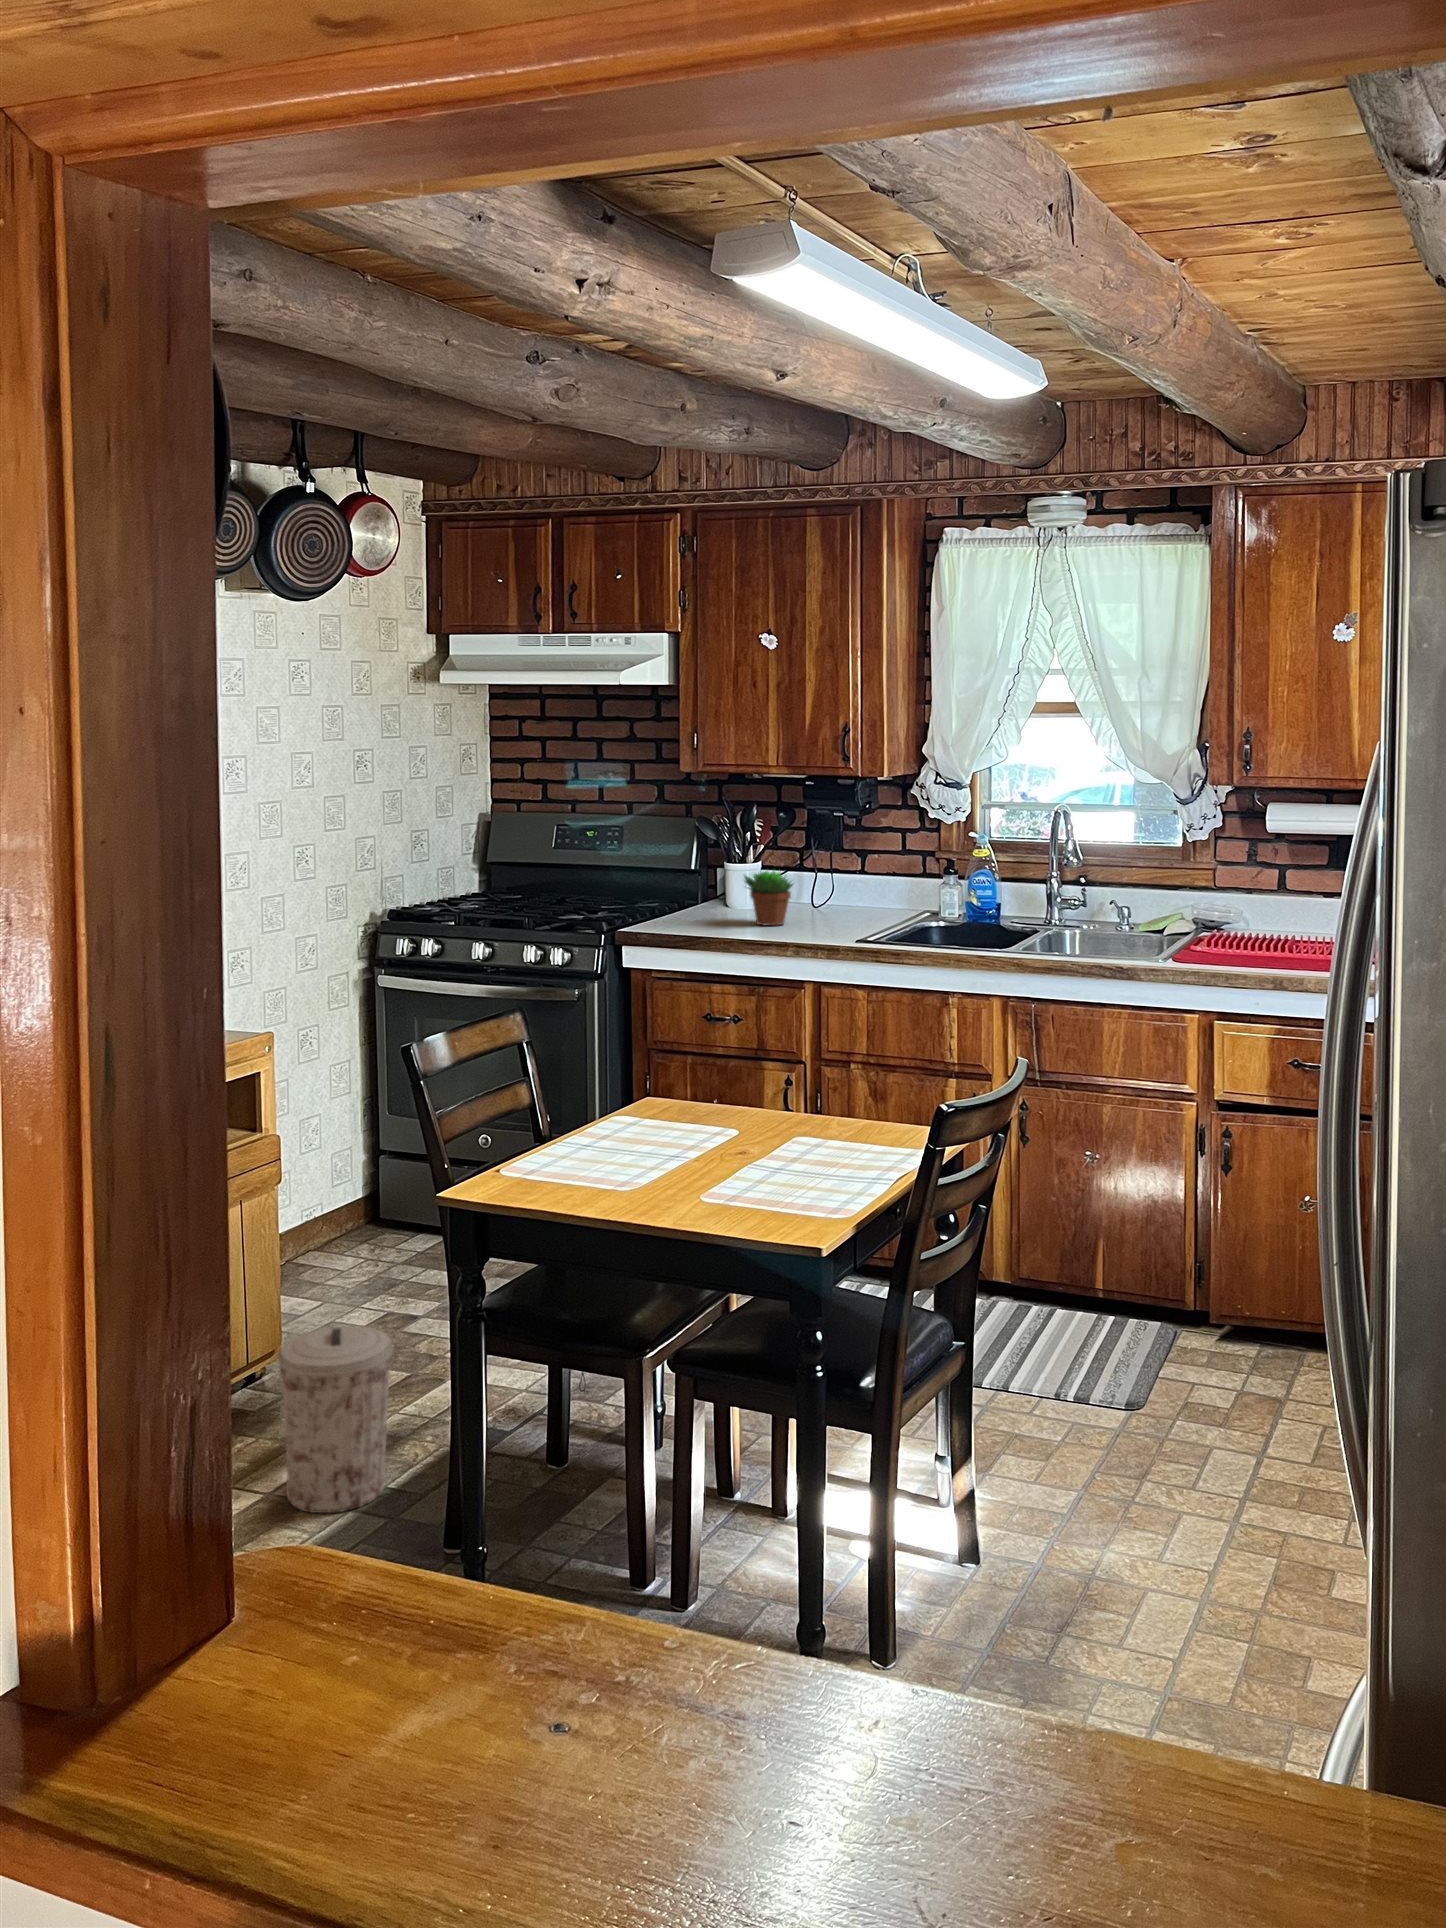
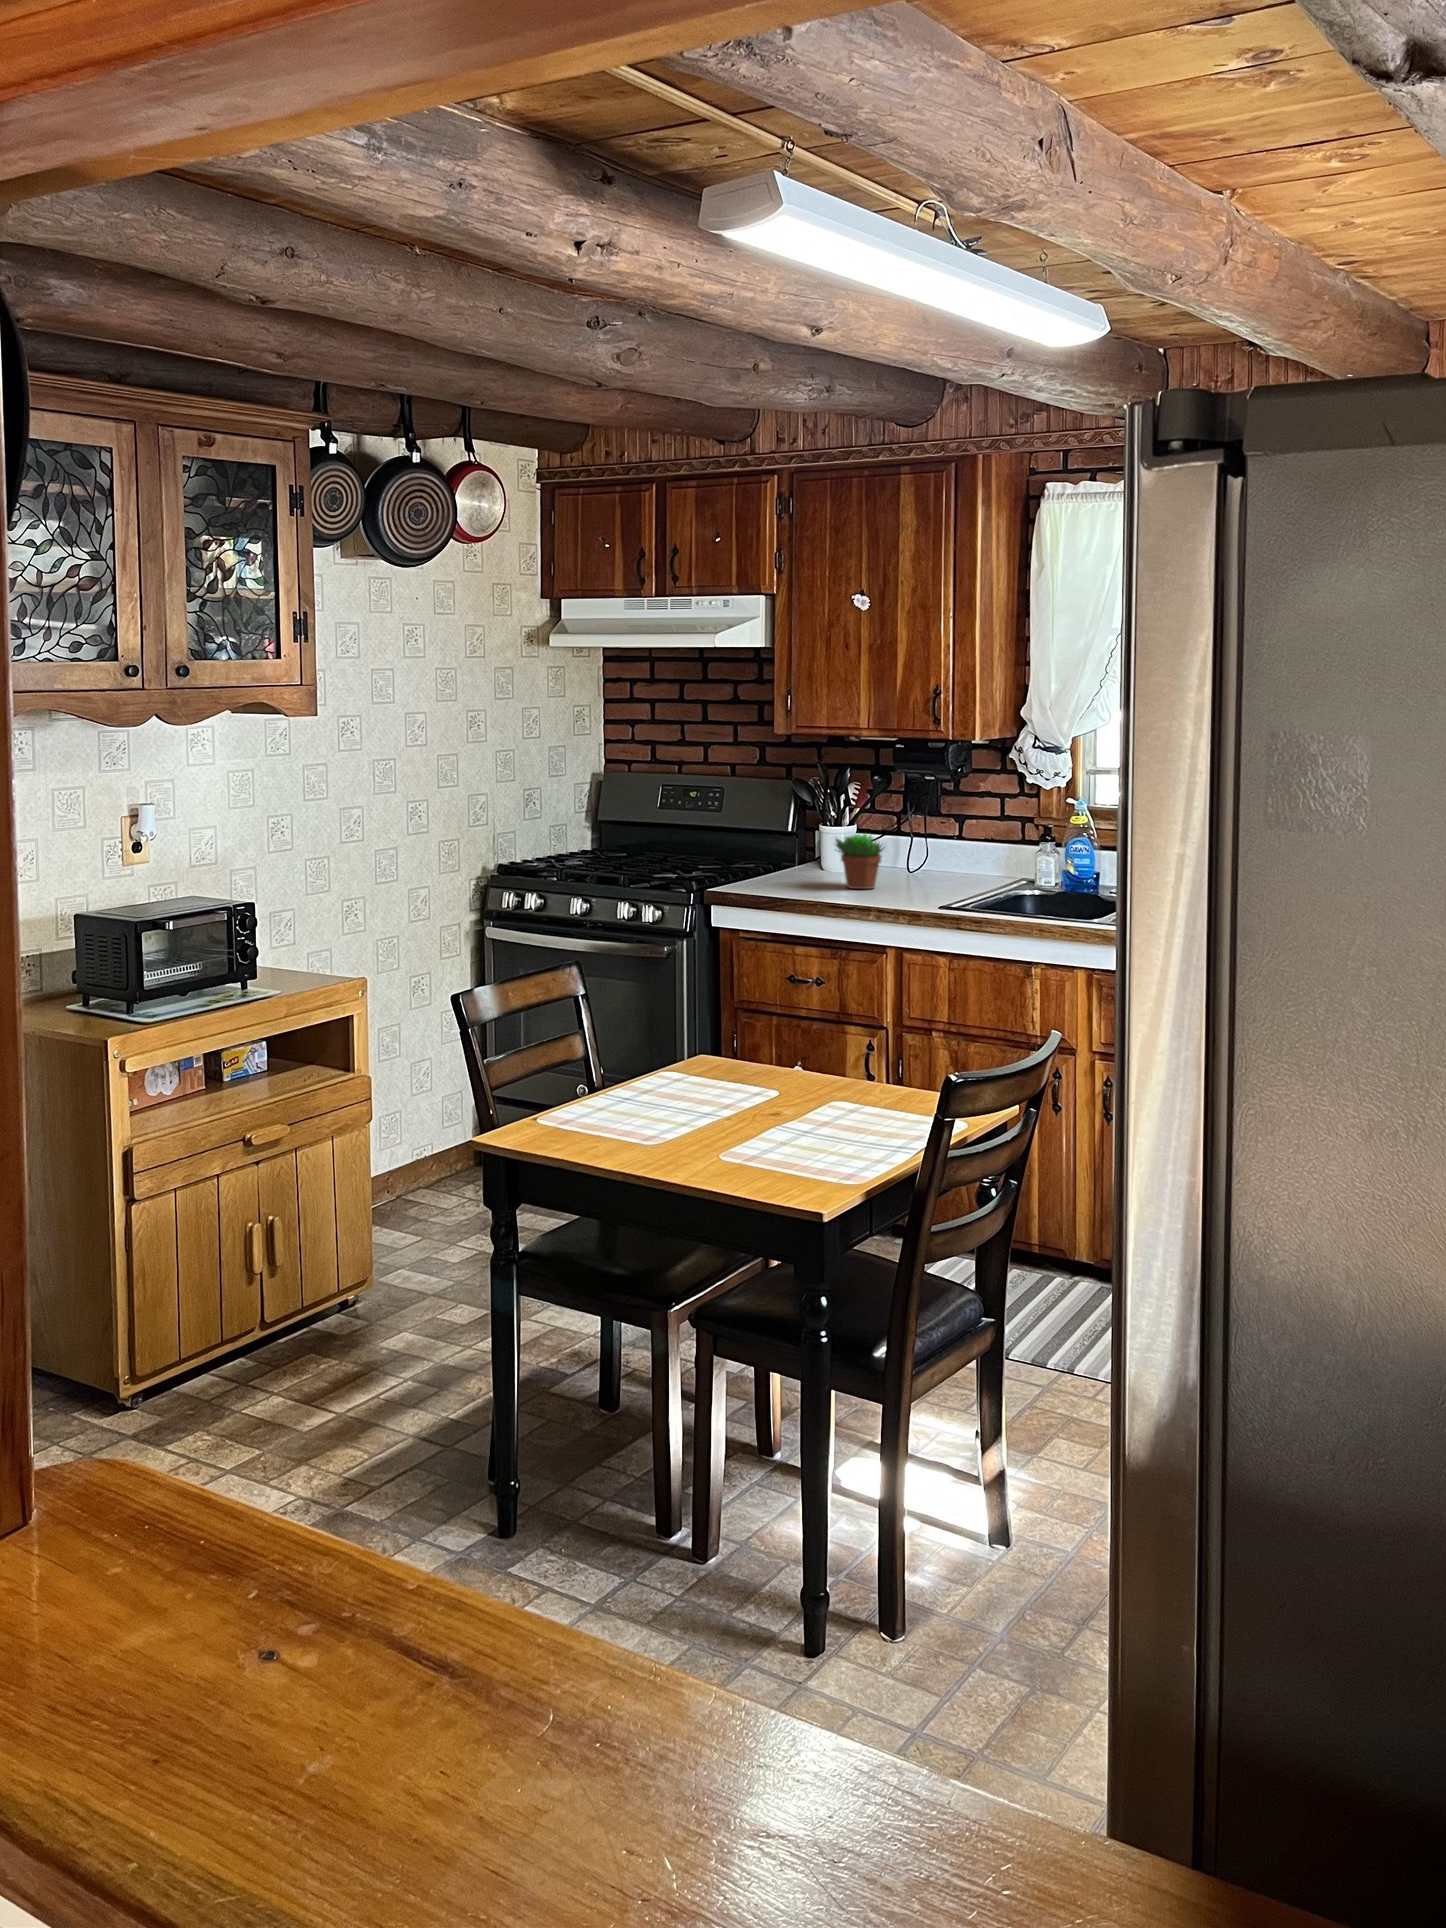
trash can: present [278,1326,393,1513] -> none [345,1262,452,1438]

